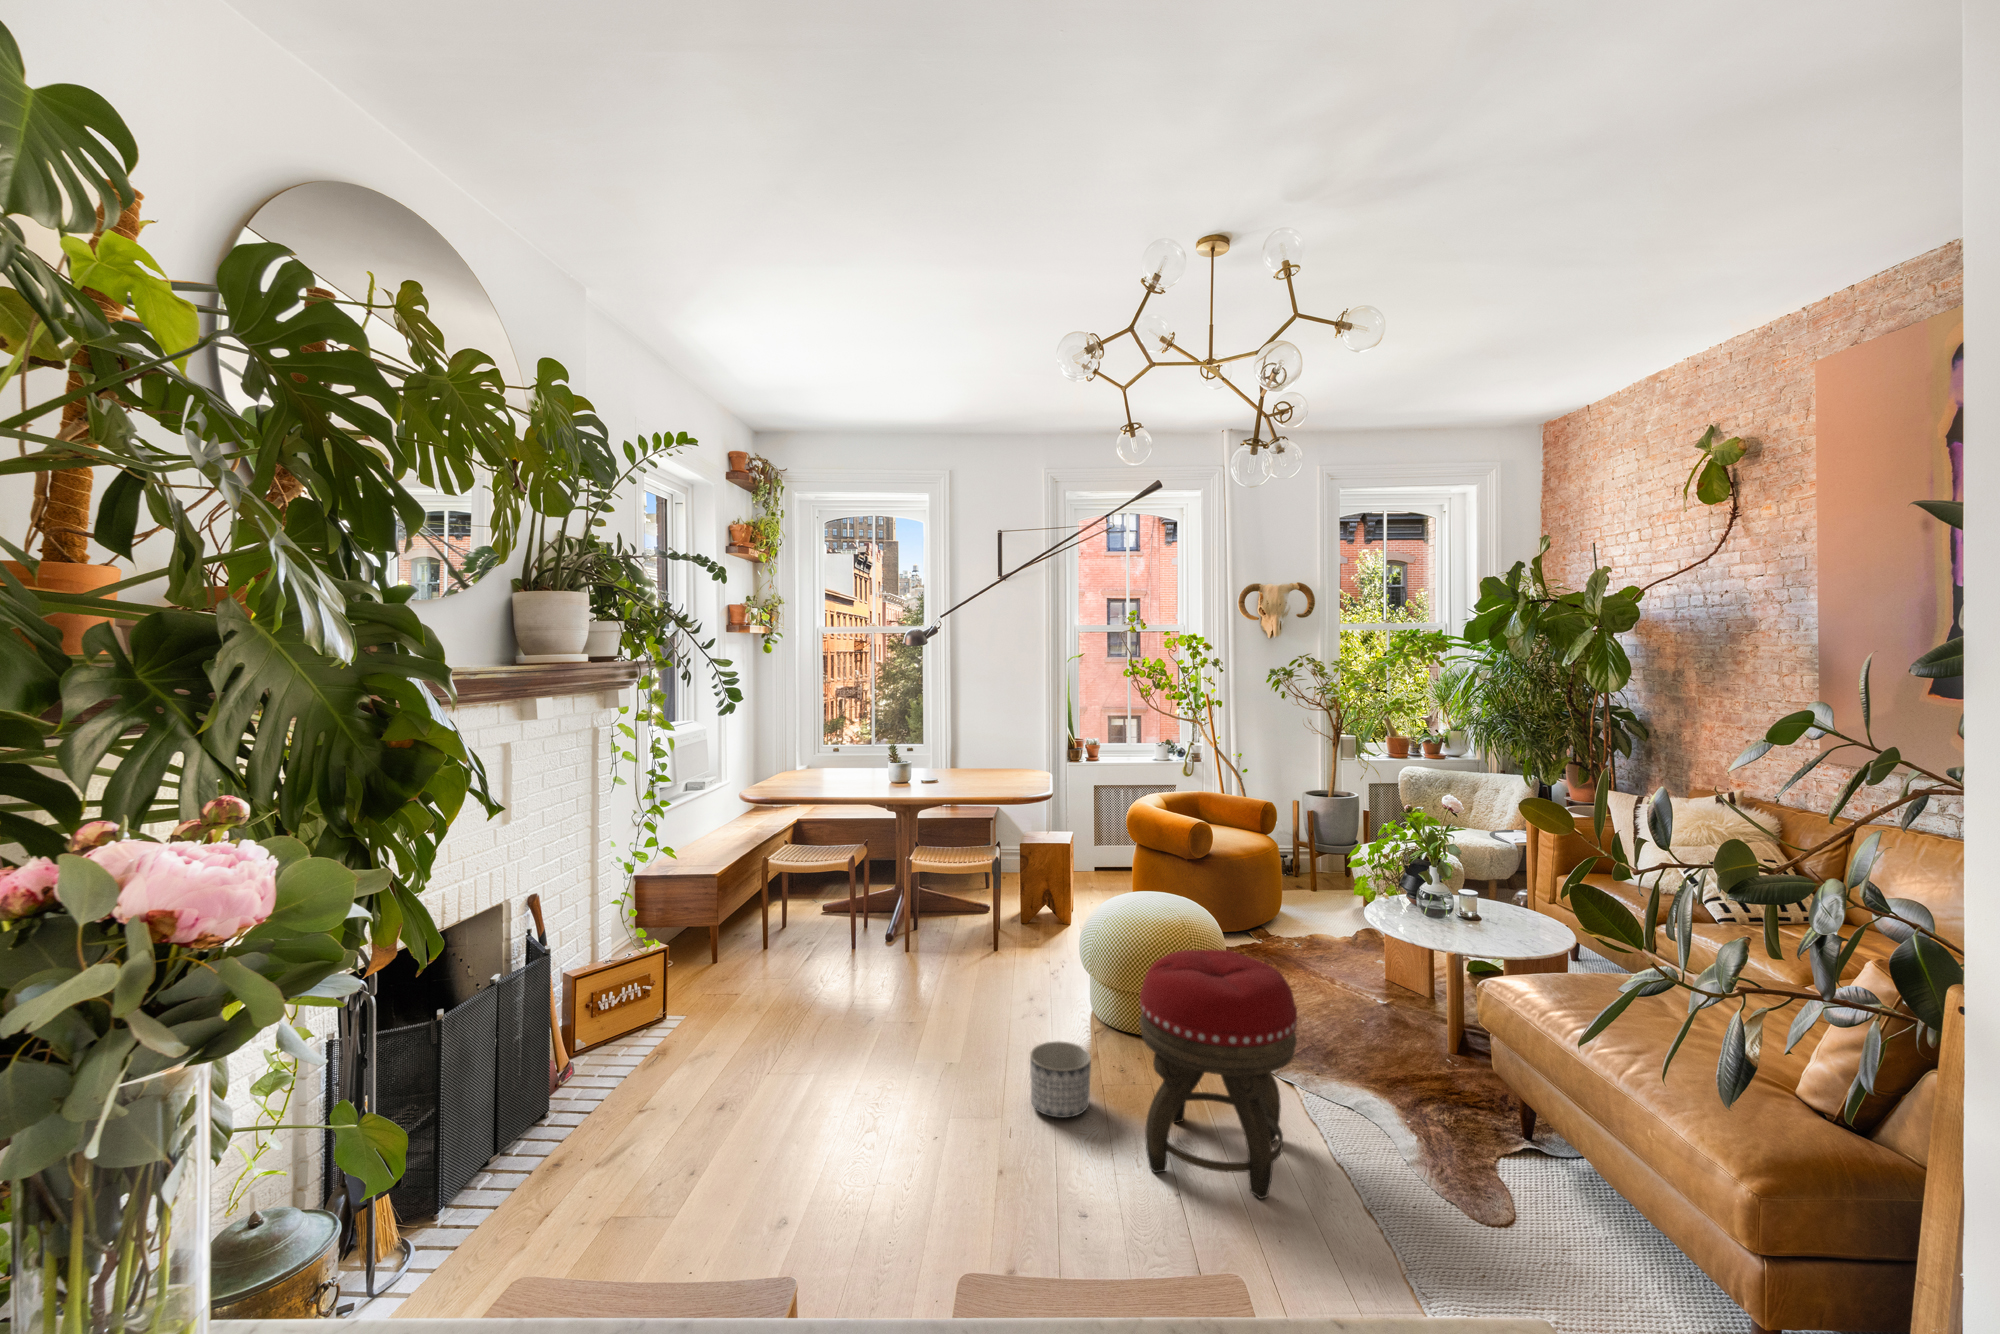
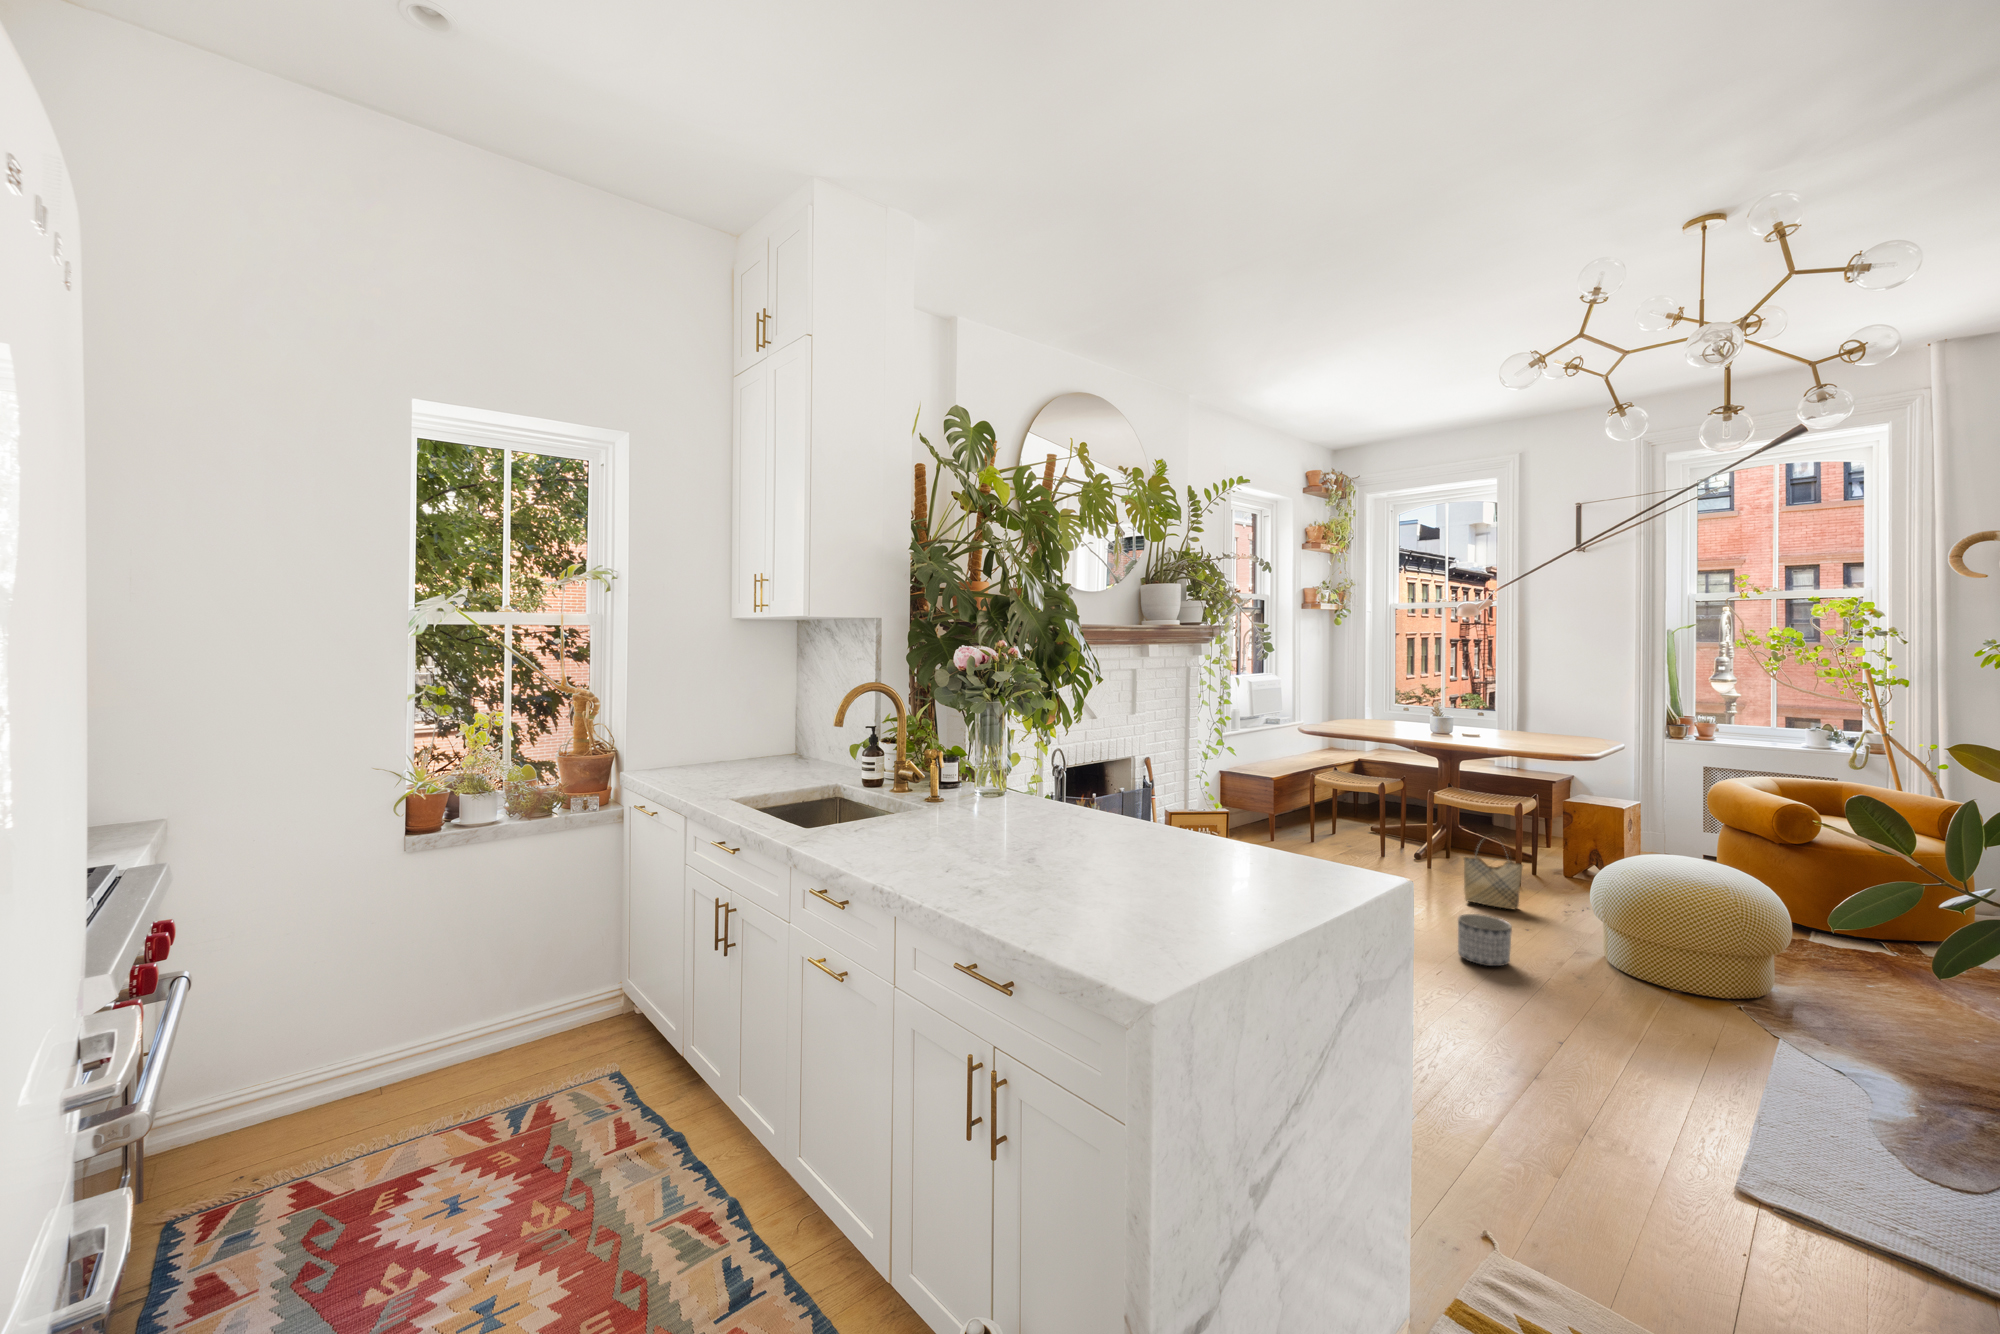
woven basket: none [974,911,1035,1003] -> present [1464,836,1523,909]
footstool: present [1139,949,1297,1199] -> none [1525,852,1682,1040]

